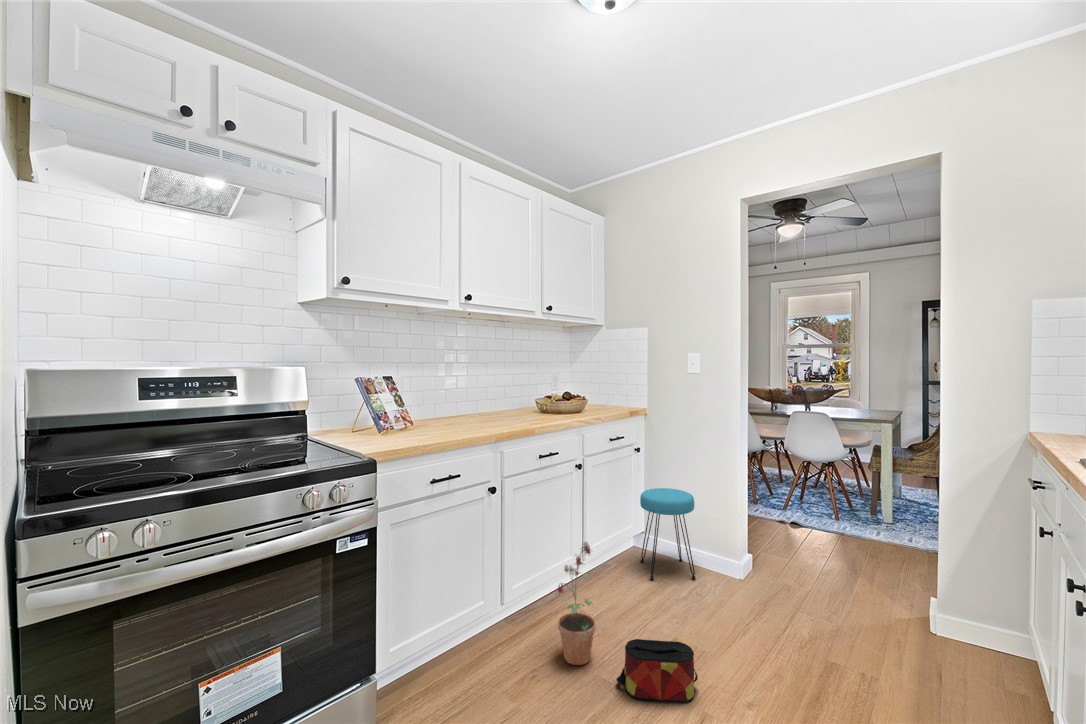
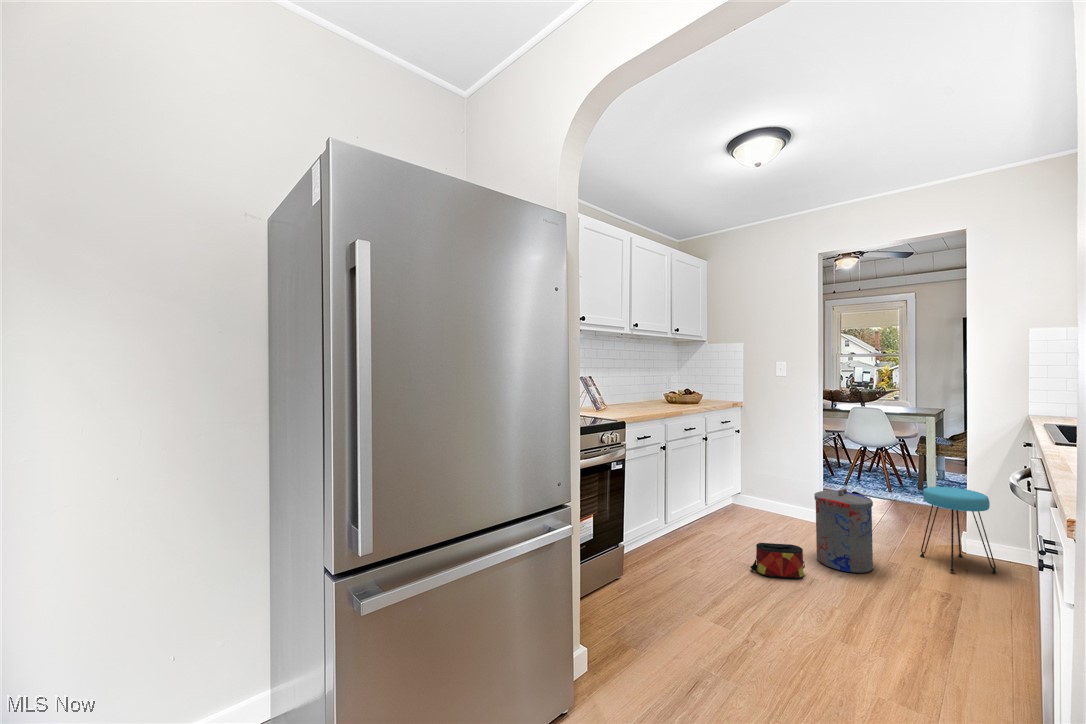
stool: present [640,488,695,579] -> present [920,487,997,573]
potted plant: present [557,542,596,665] -> none [704,484,731,561]
trash can: none [720,548,802,684] -> present [814,488,873,573]

